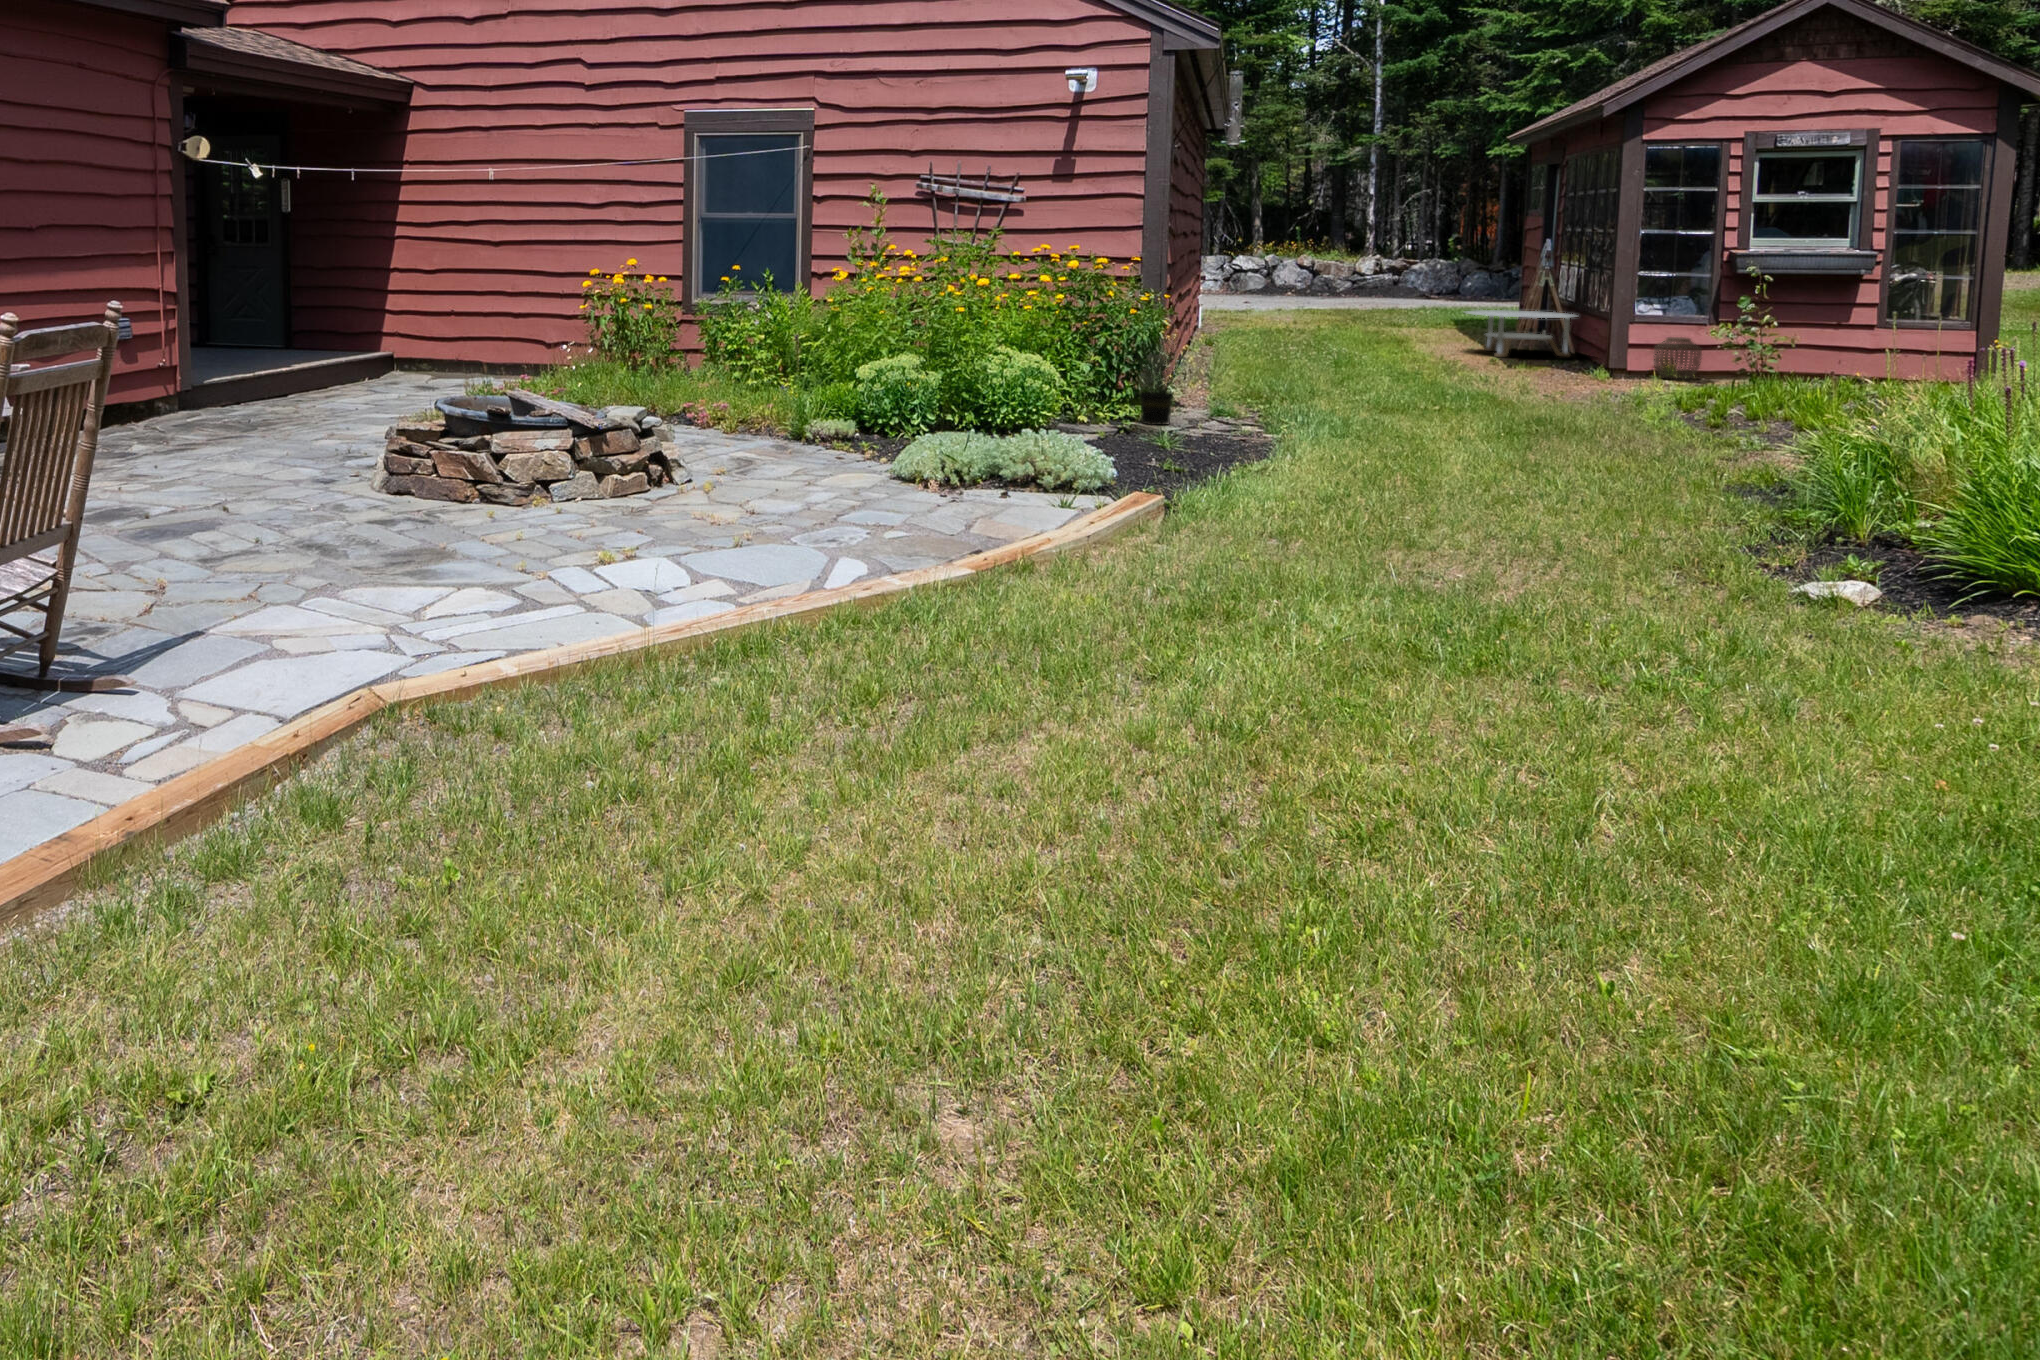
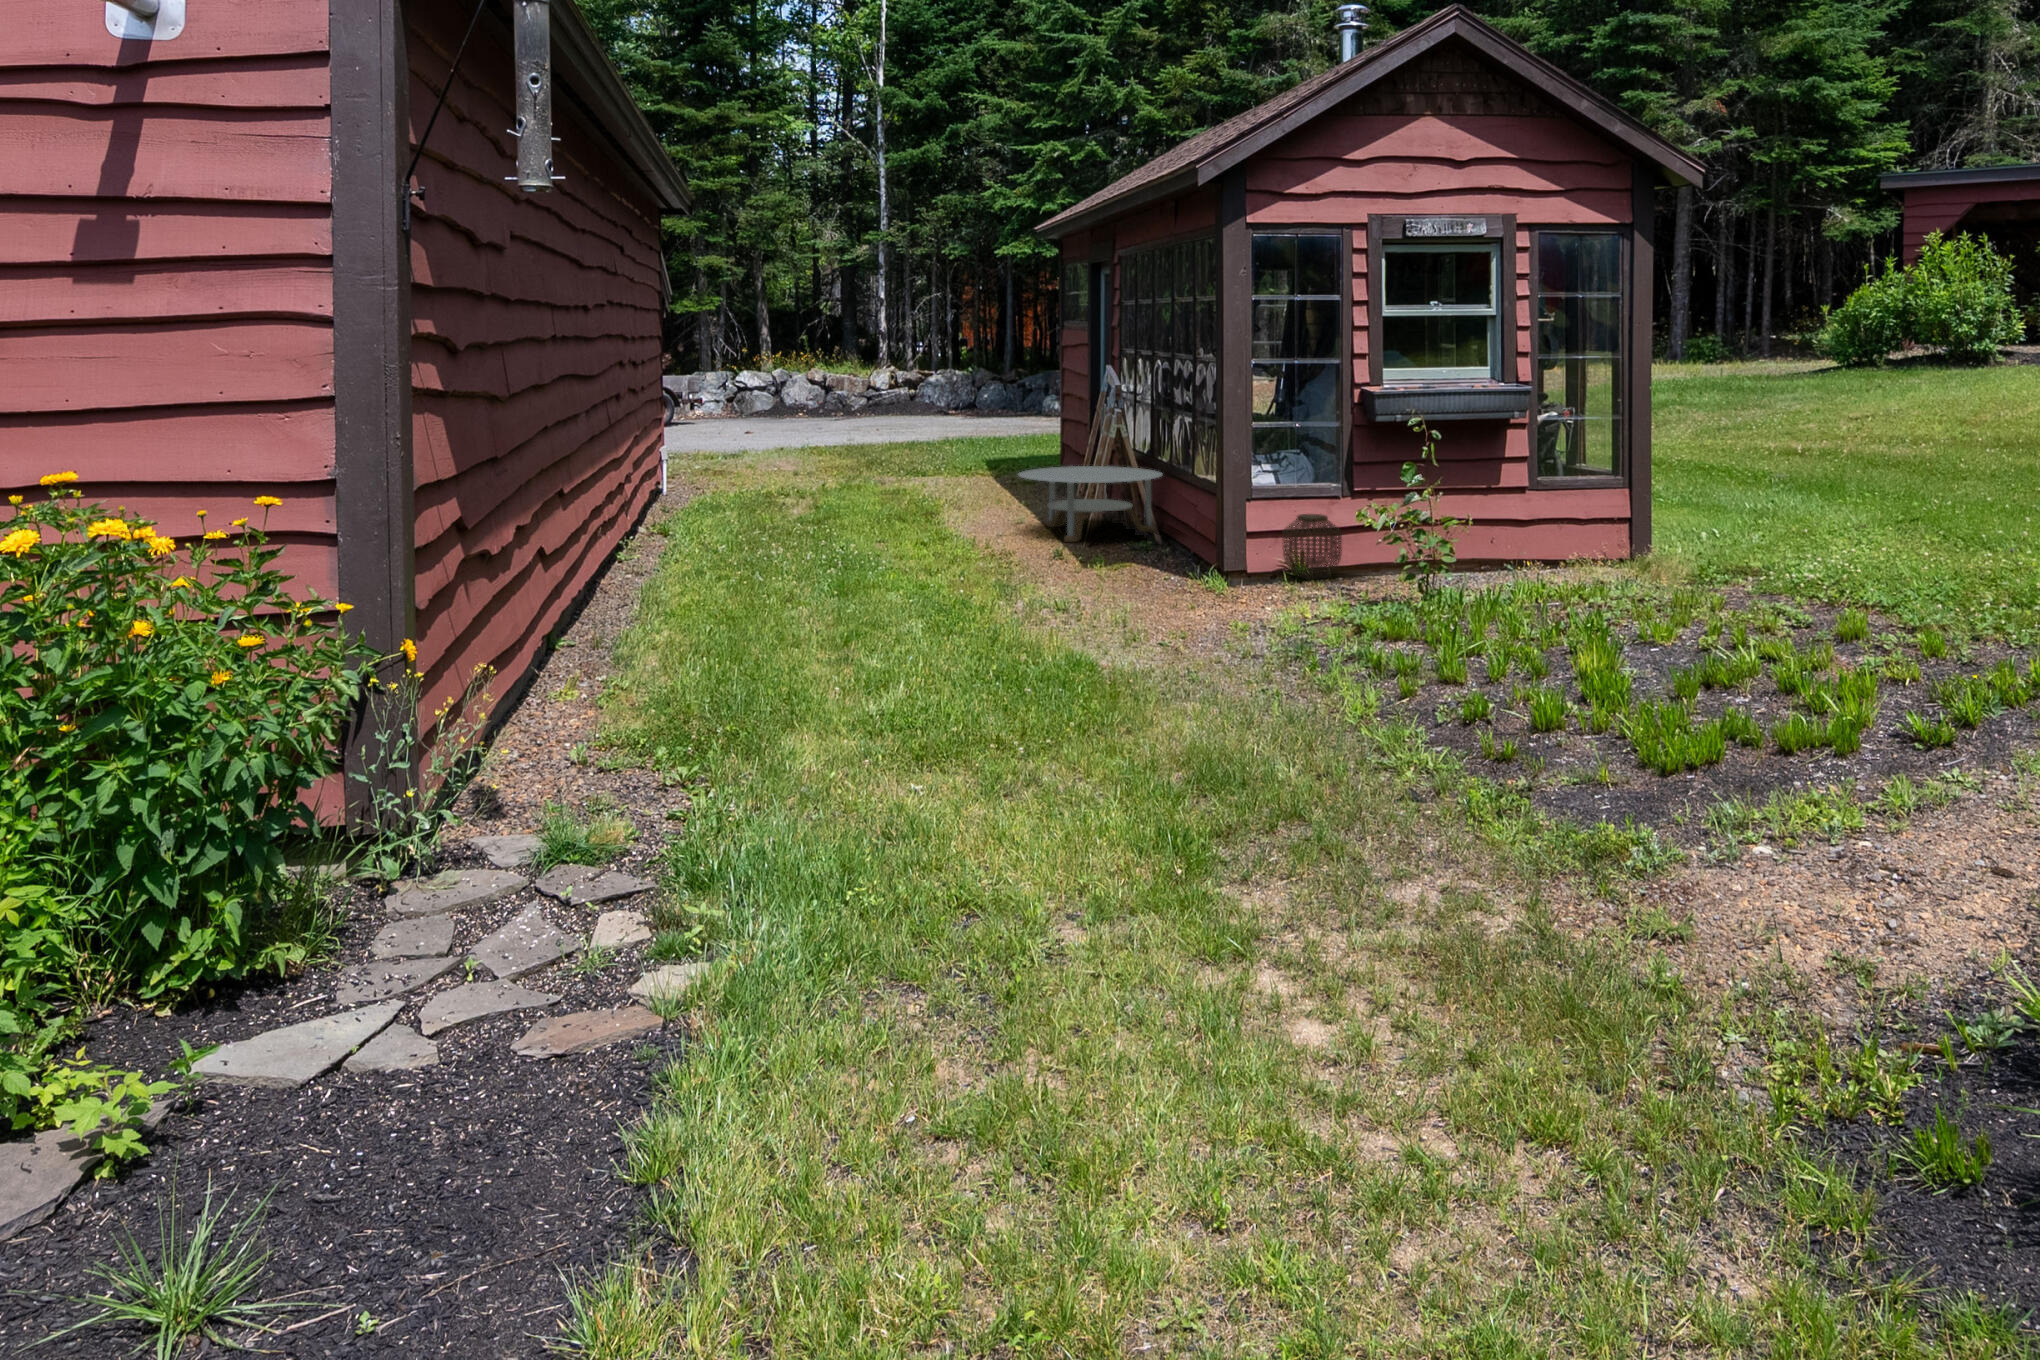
potted plant: present [1138,340,1177,425] -> none [224,725,409,1034]

